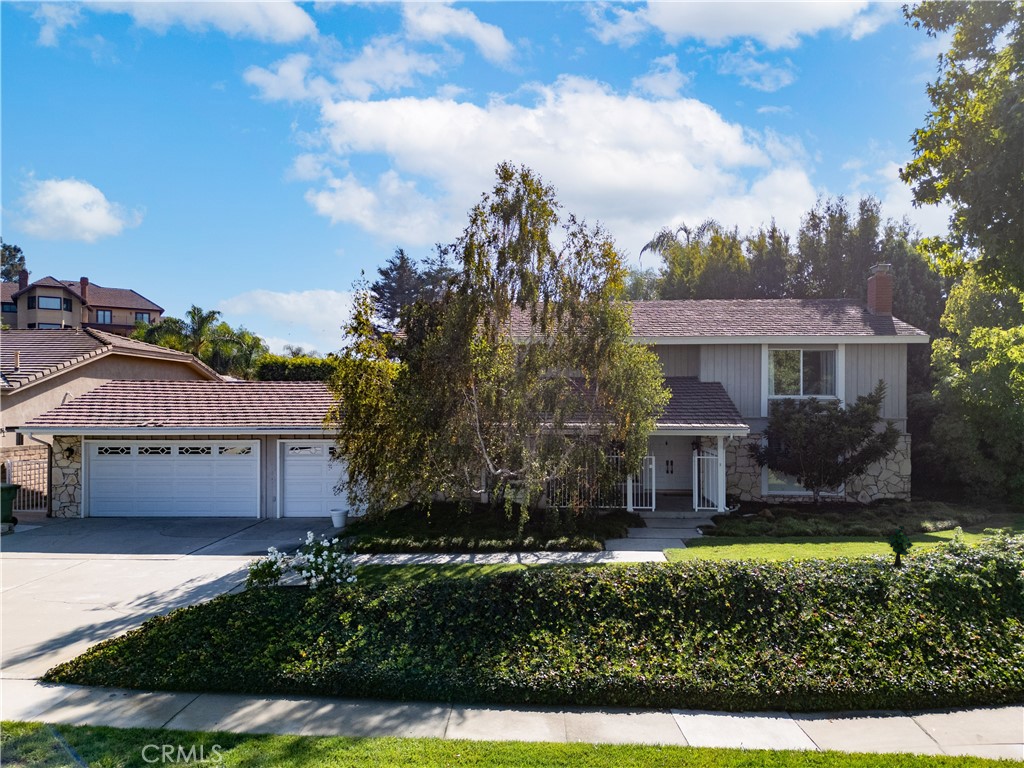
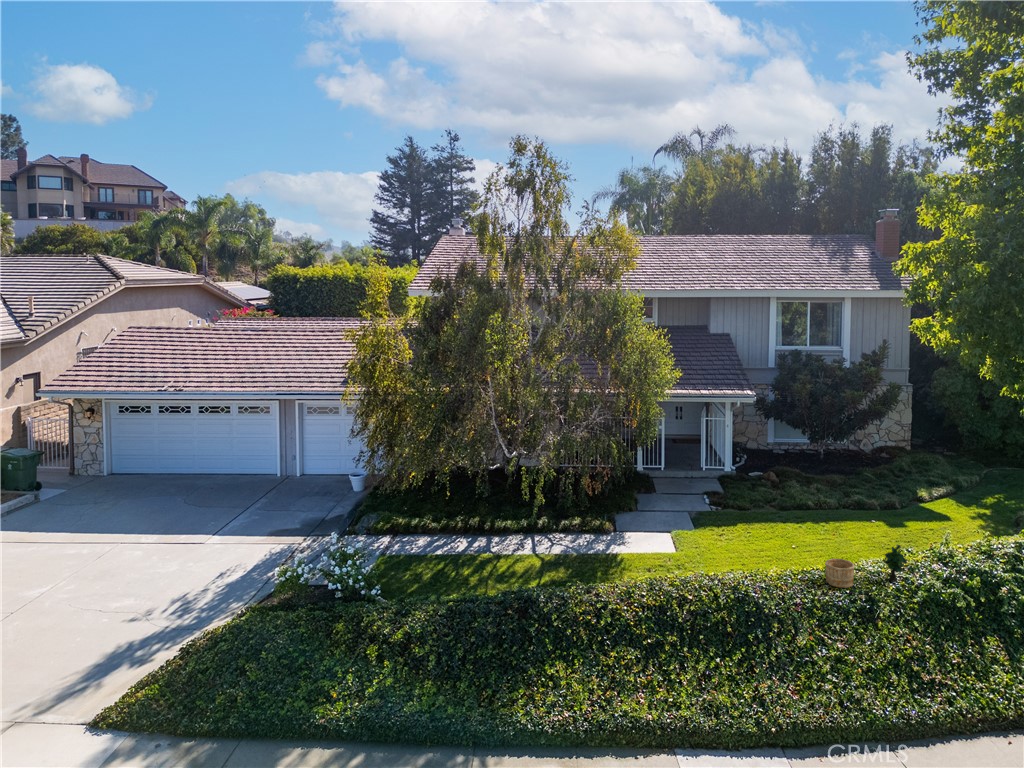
wooden bucket: none [826,542,857,569] -> present [825,559,854,588]

